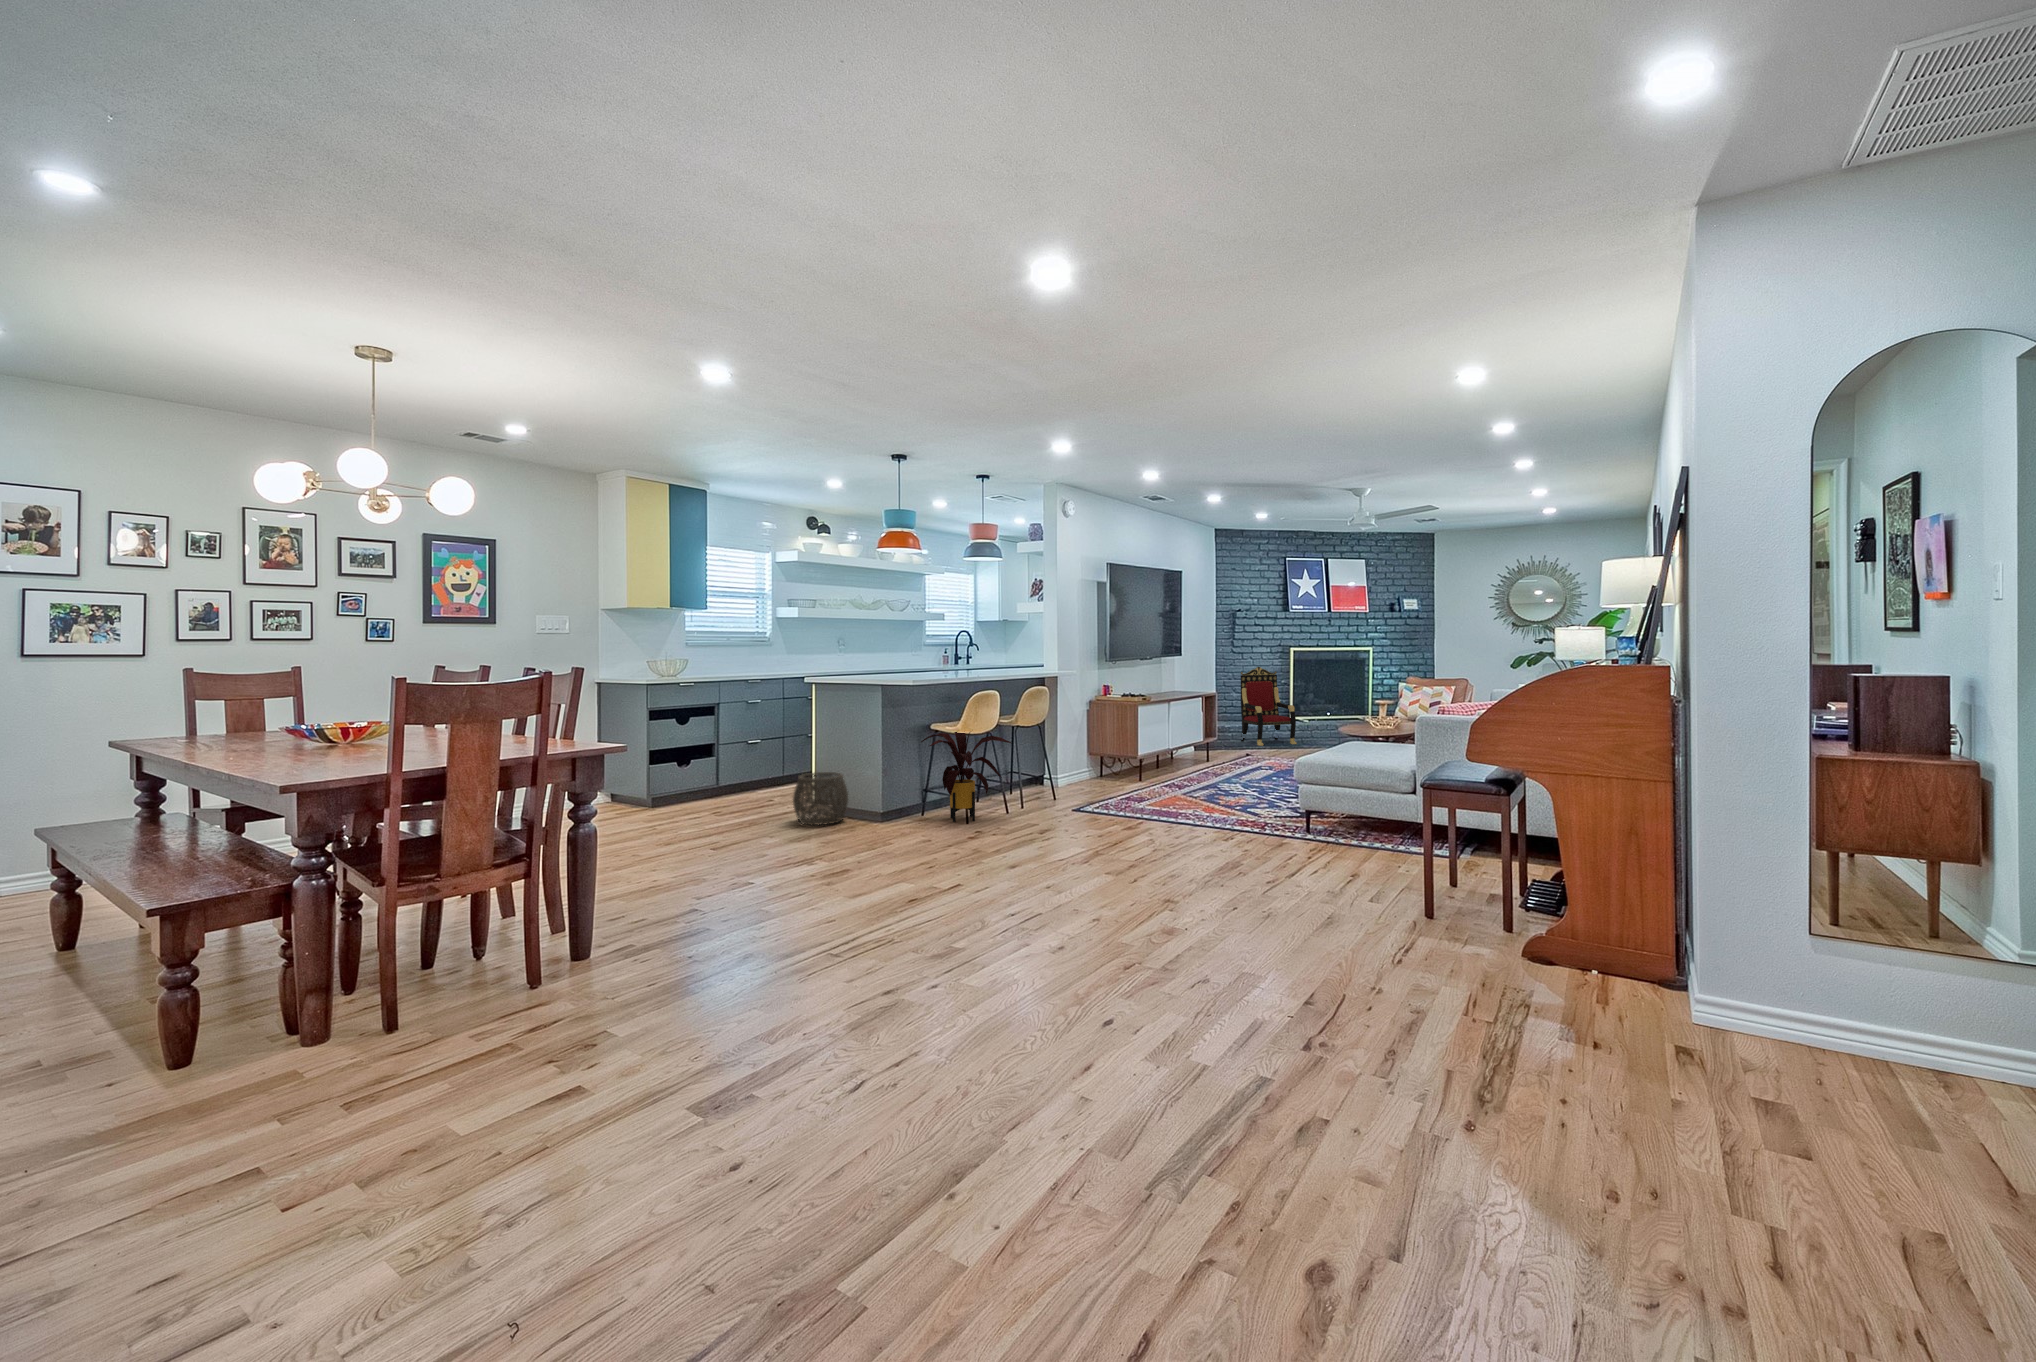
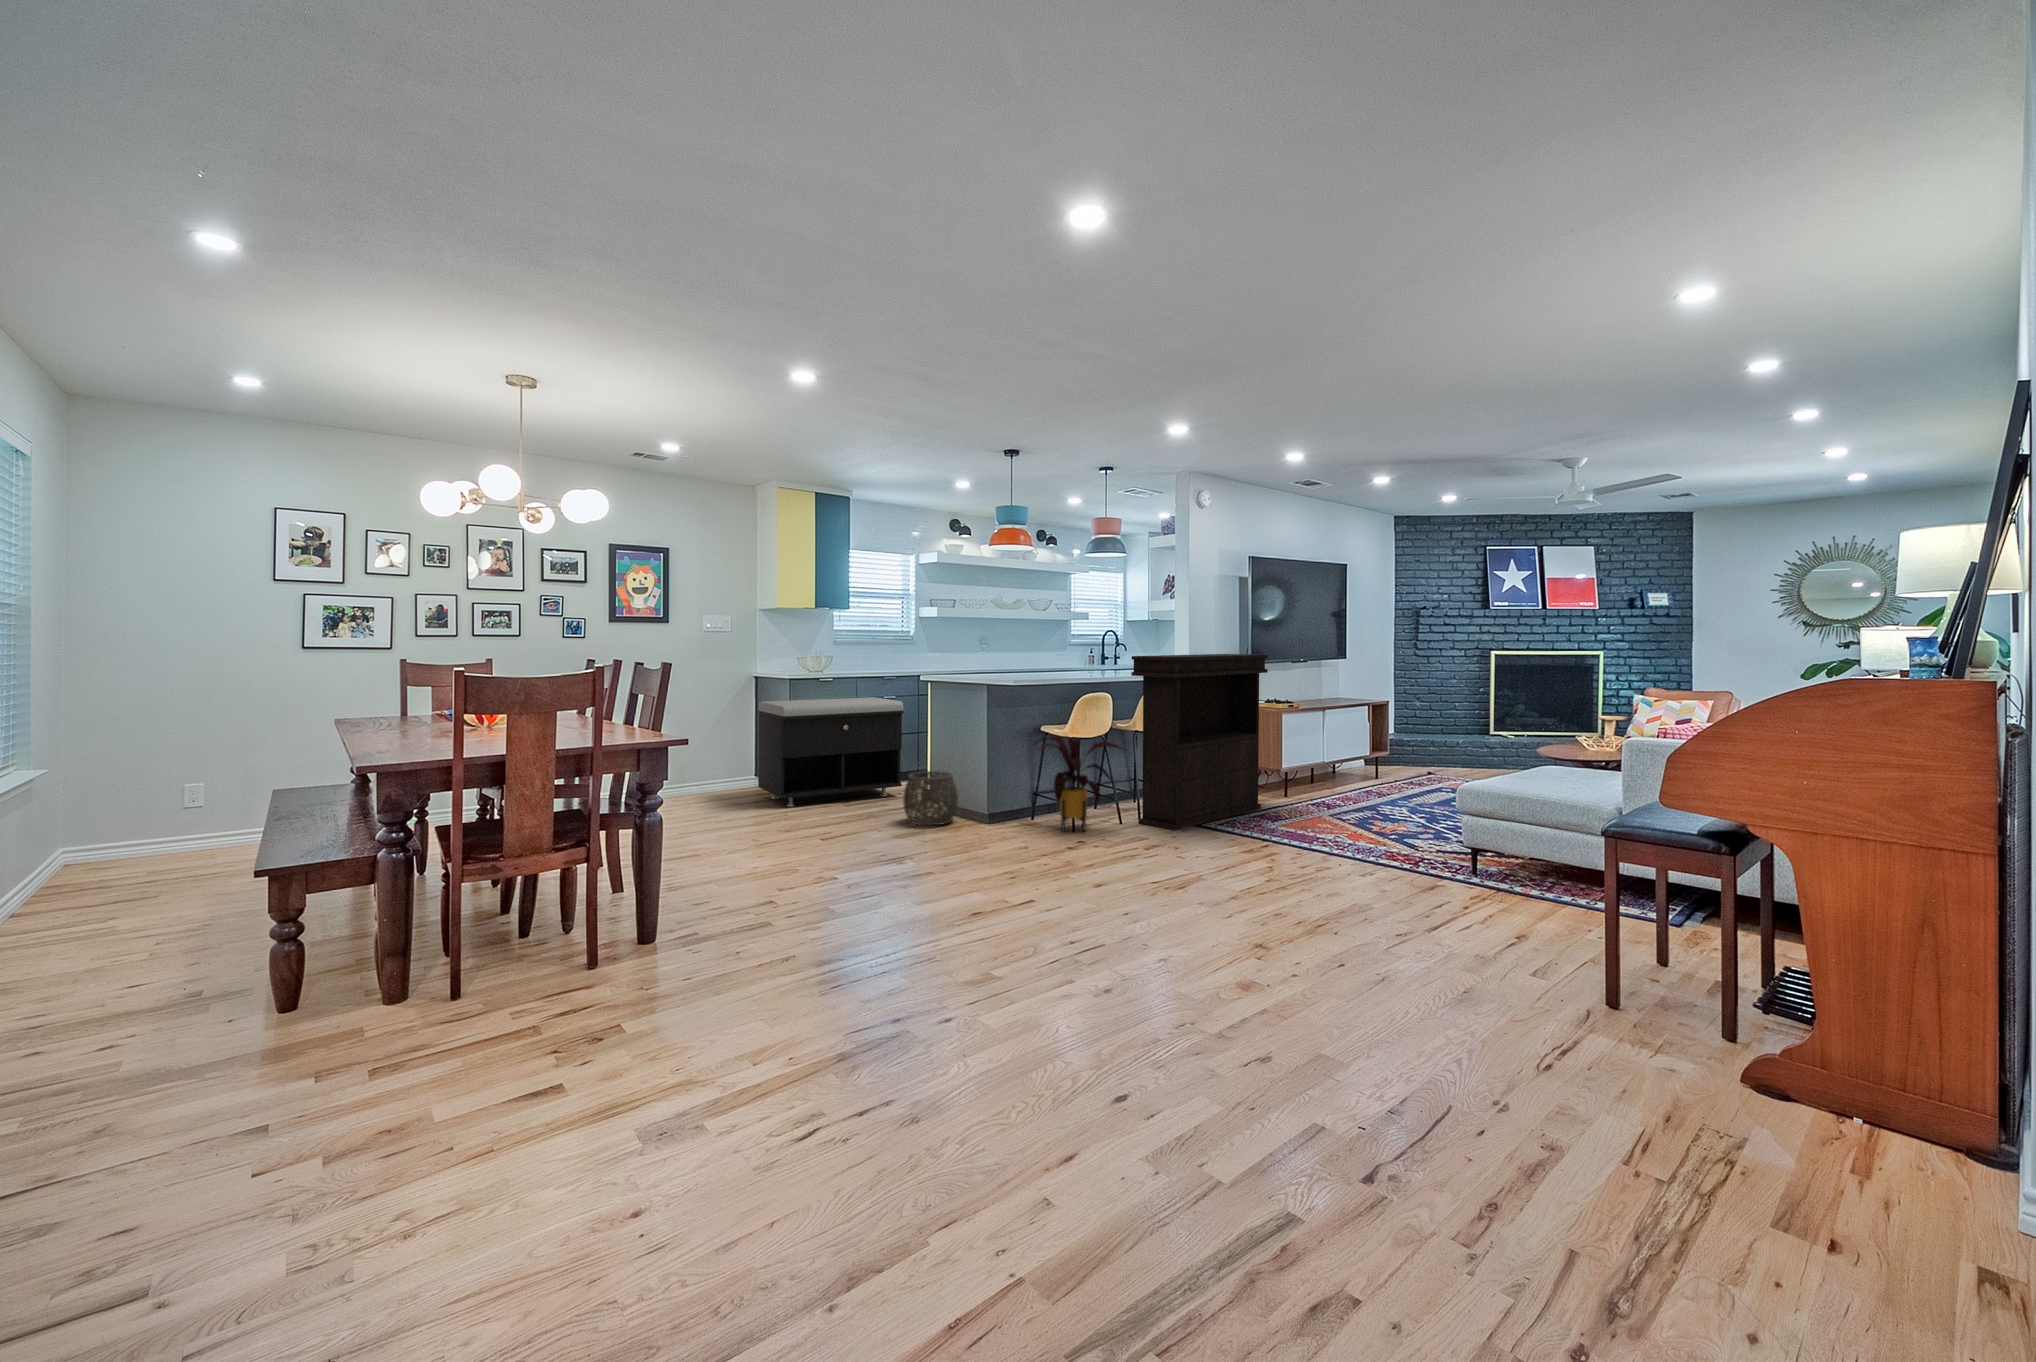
console table: none [1012,653,1125,815] -> present [1131,654,1268,831]
armchair: present [1241,667,1297,746] -> none [1427,672,1497,763]
storage bench: none [623,702,780,817] -> present [758,697,904,806]

